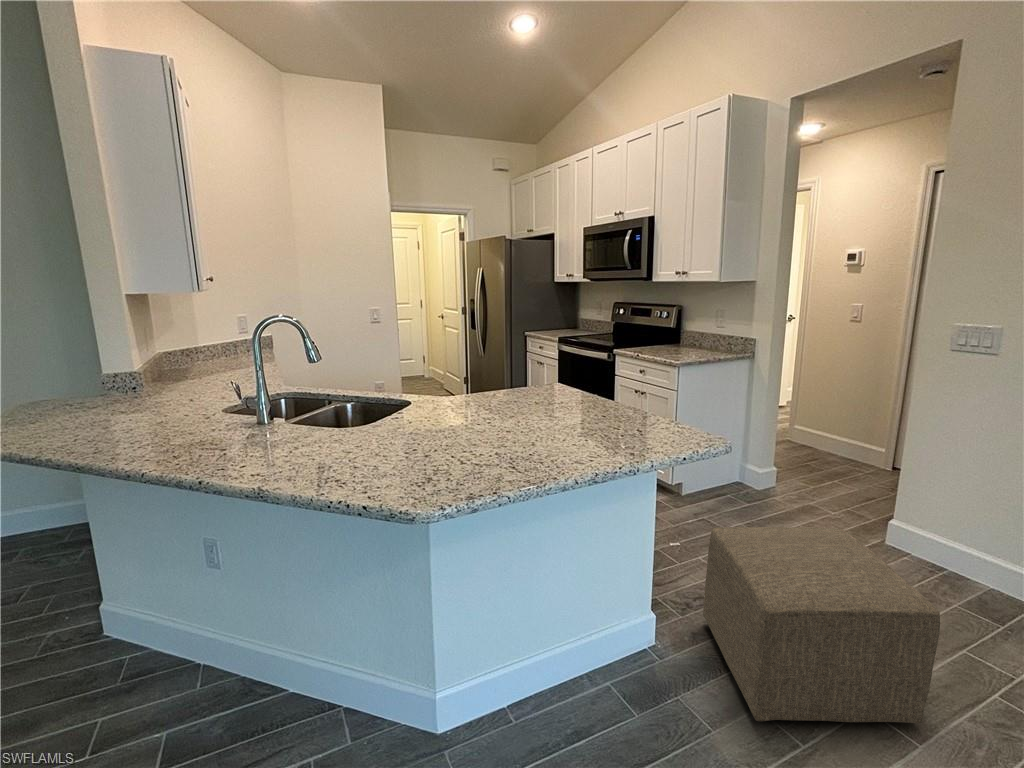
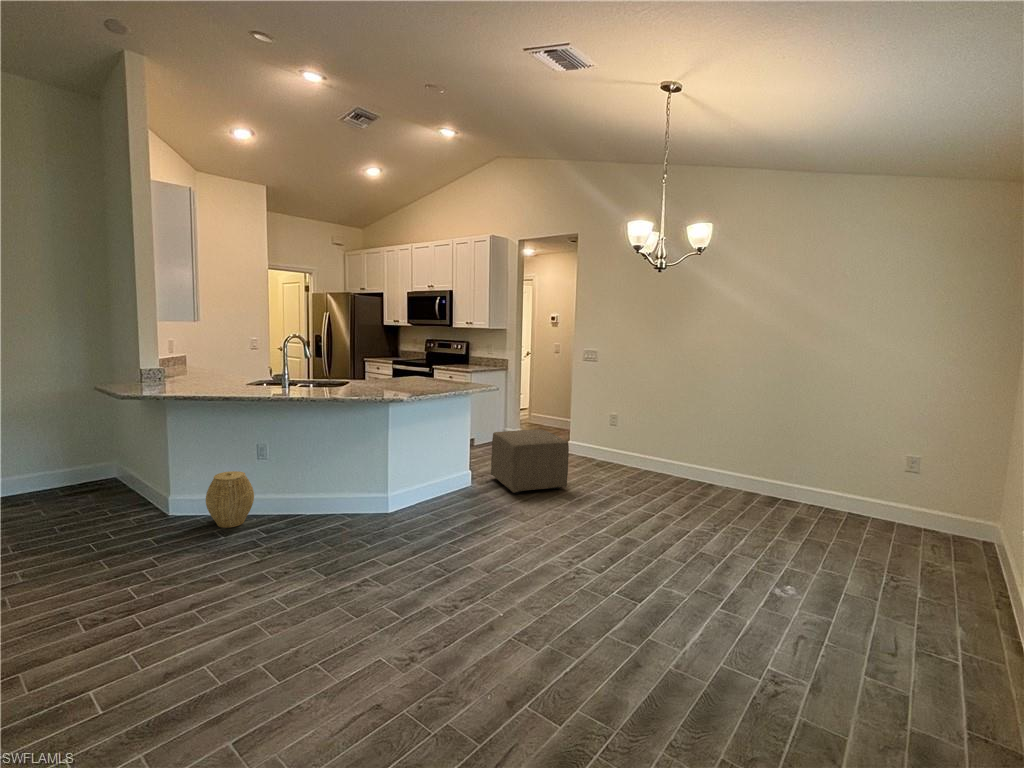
woven basket: none [75,596,182,718] -> present [206,471,254,528]

